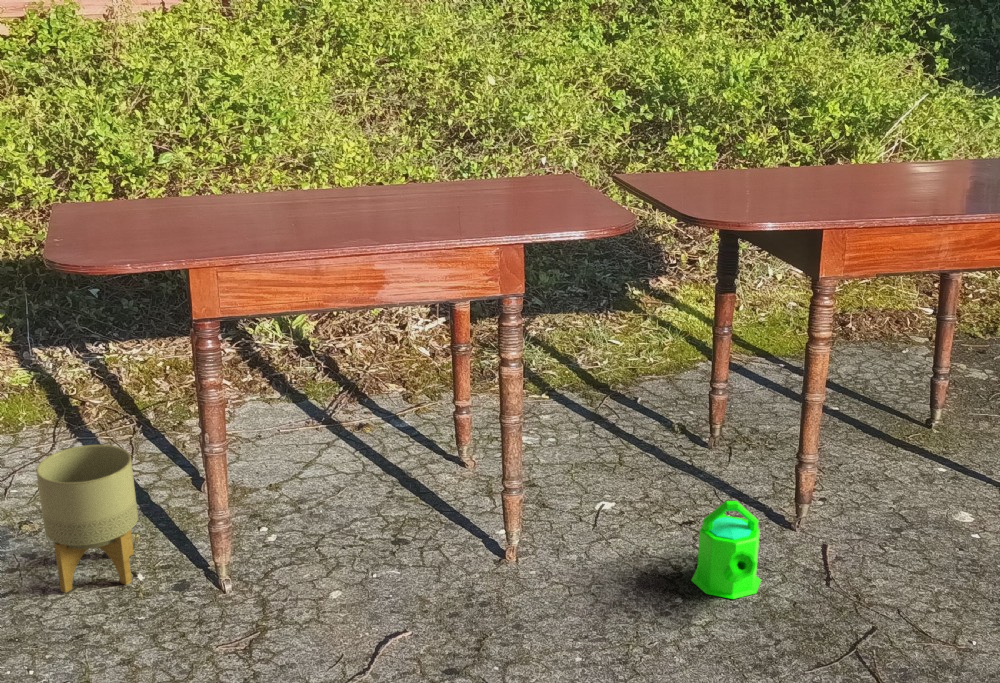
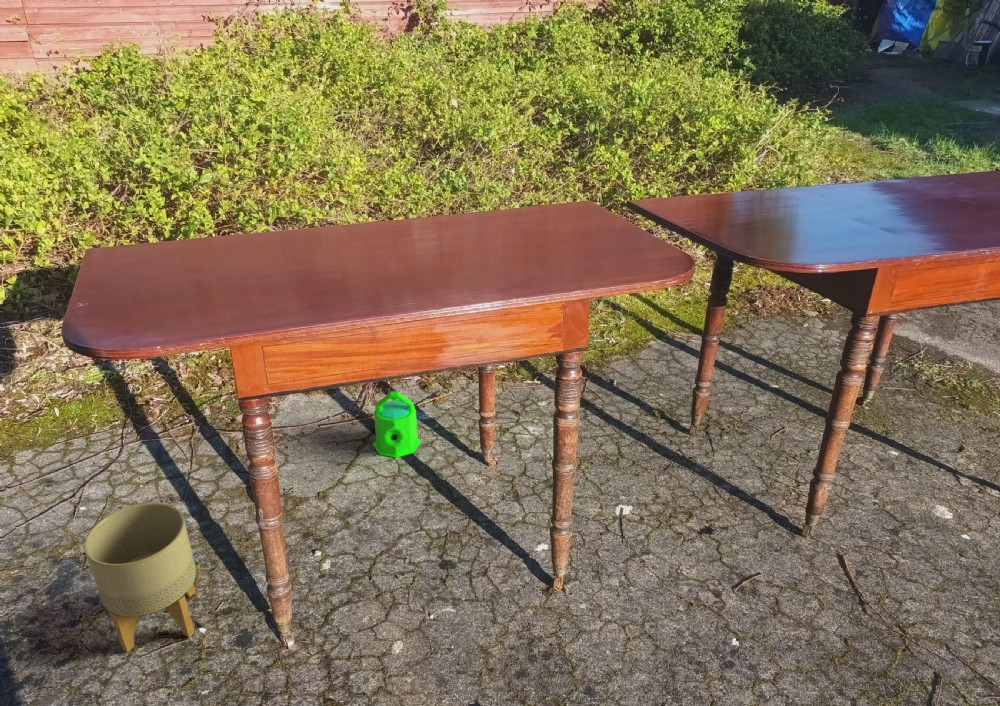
watering can: present [692,501,761,599] -> present [373,391,421,458]

